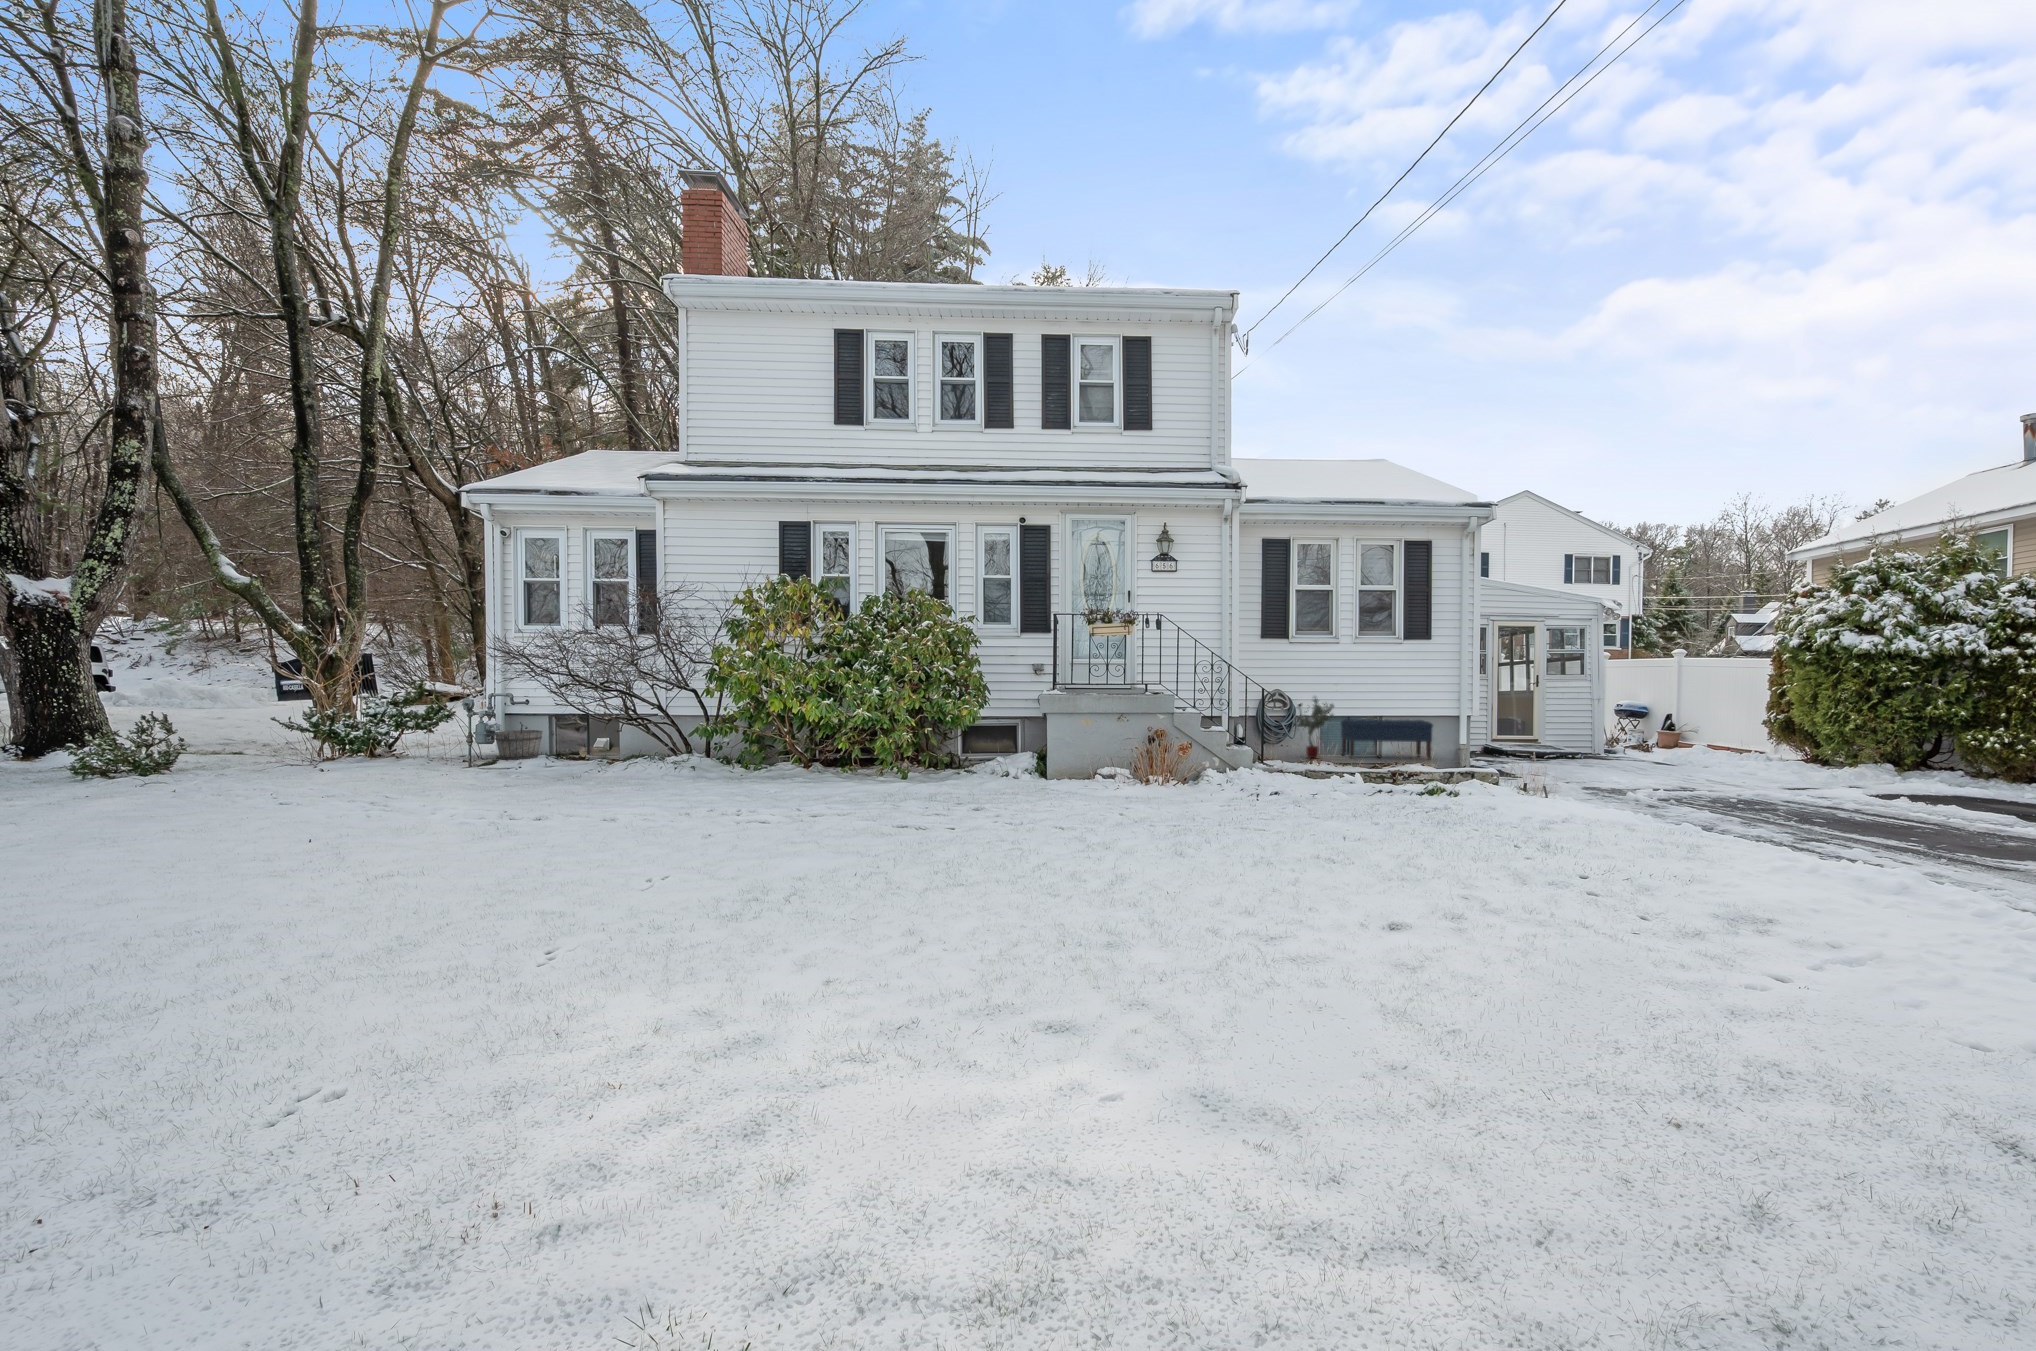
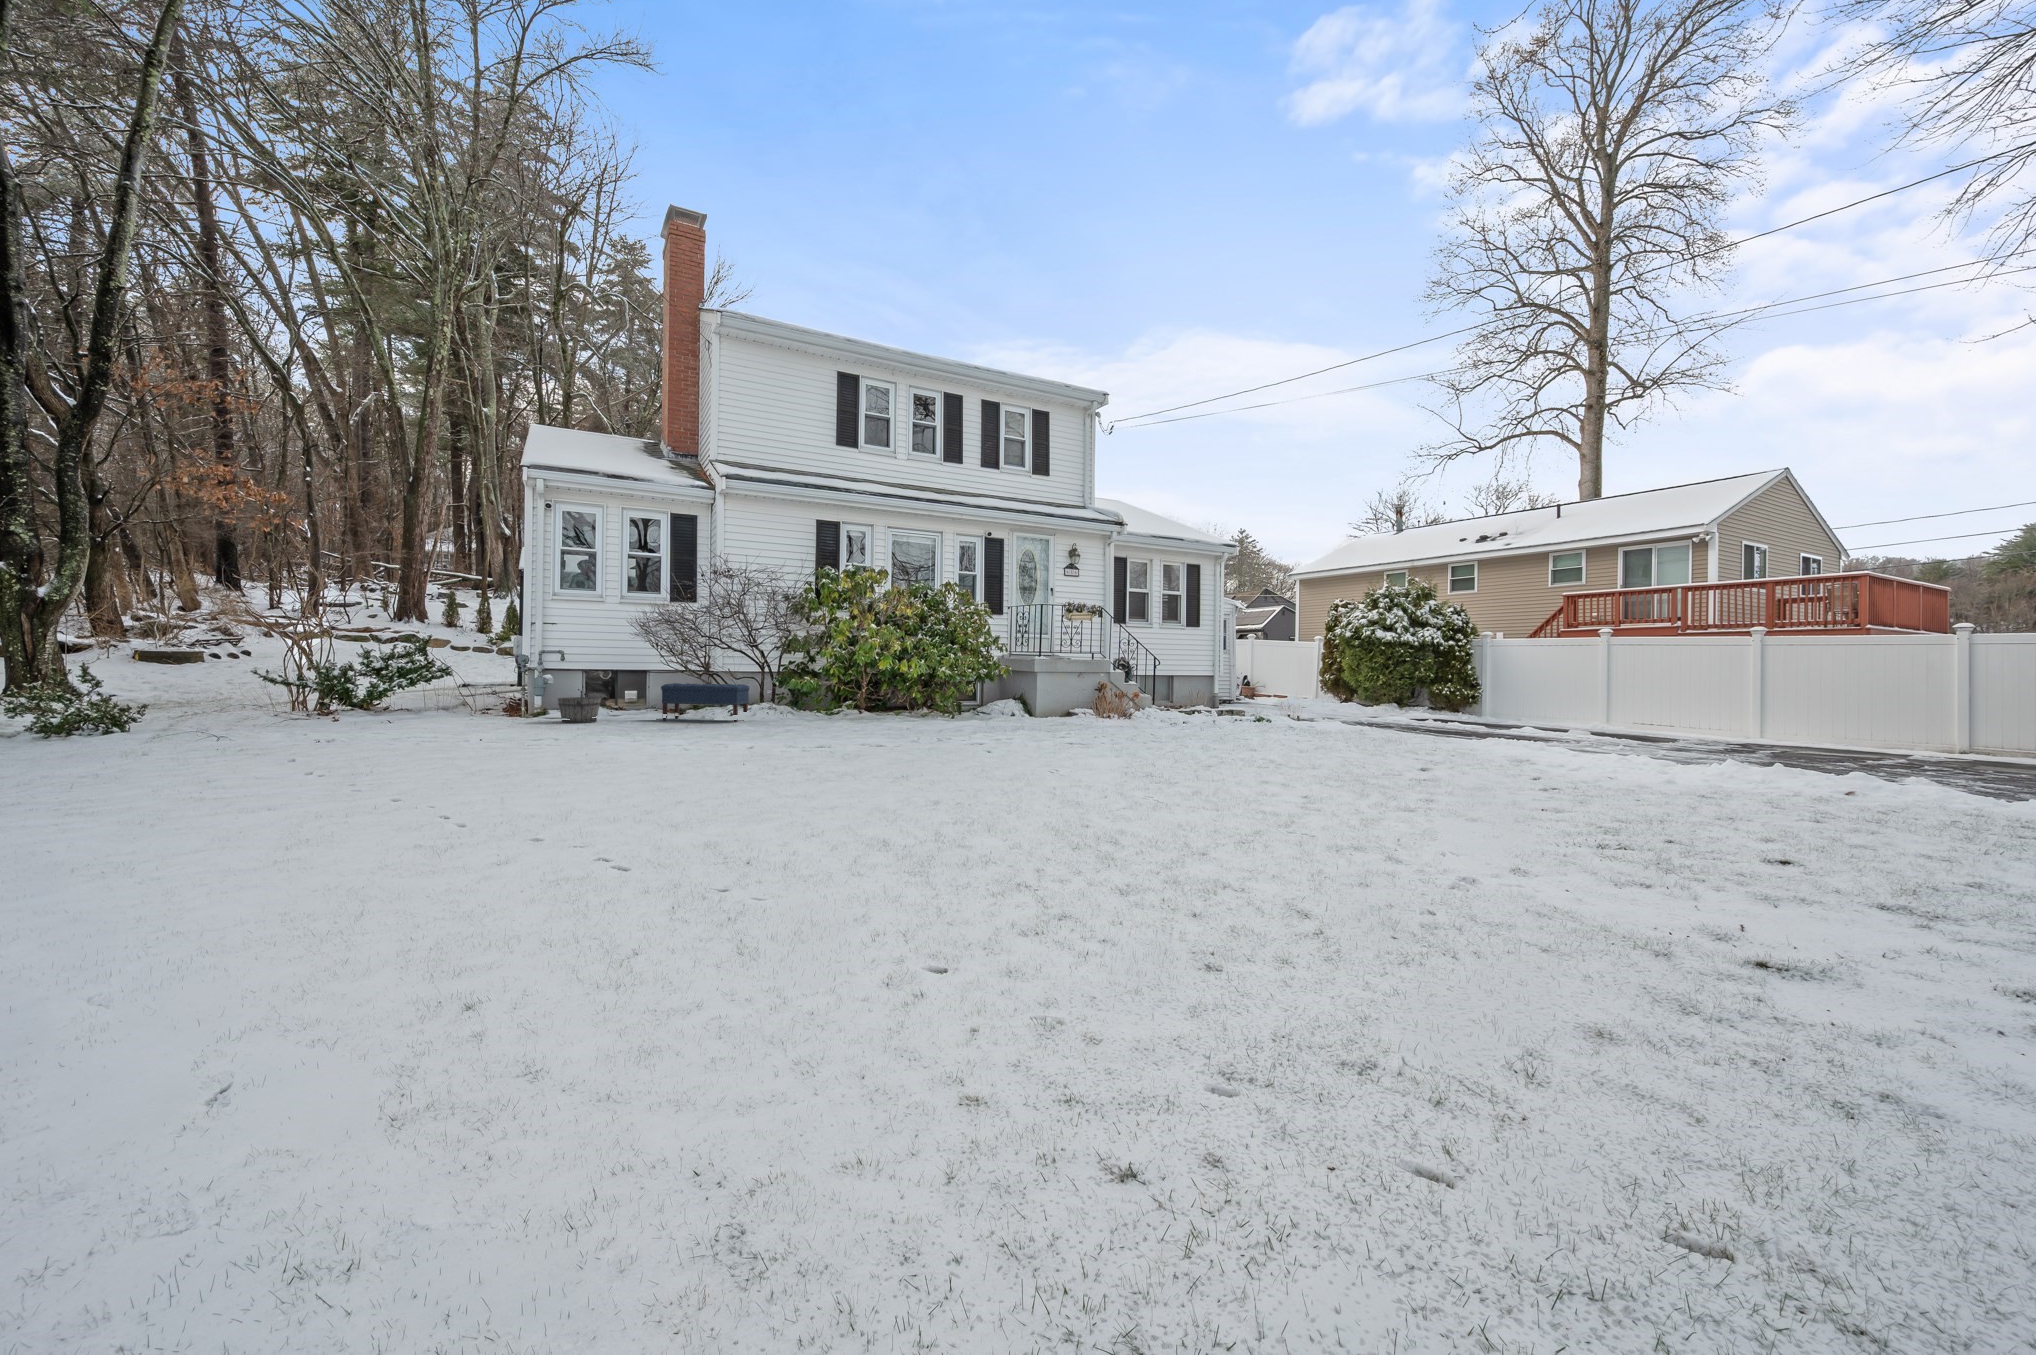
potted tree: present [1293,697,1334,758] -> none [1130,666,1155,708]
bench: present [1341,719,1433,759] -> present [661,683,749,722]

